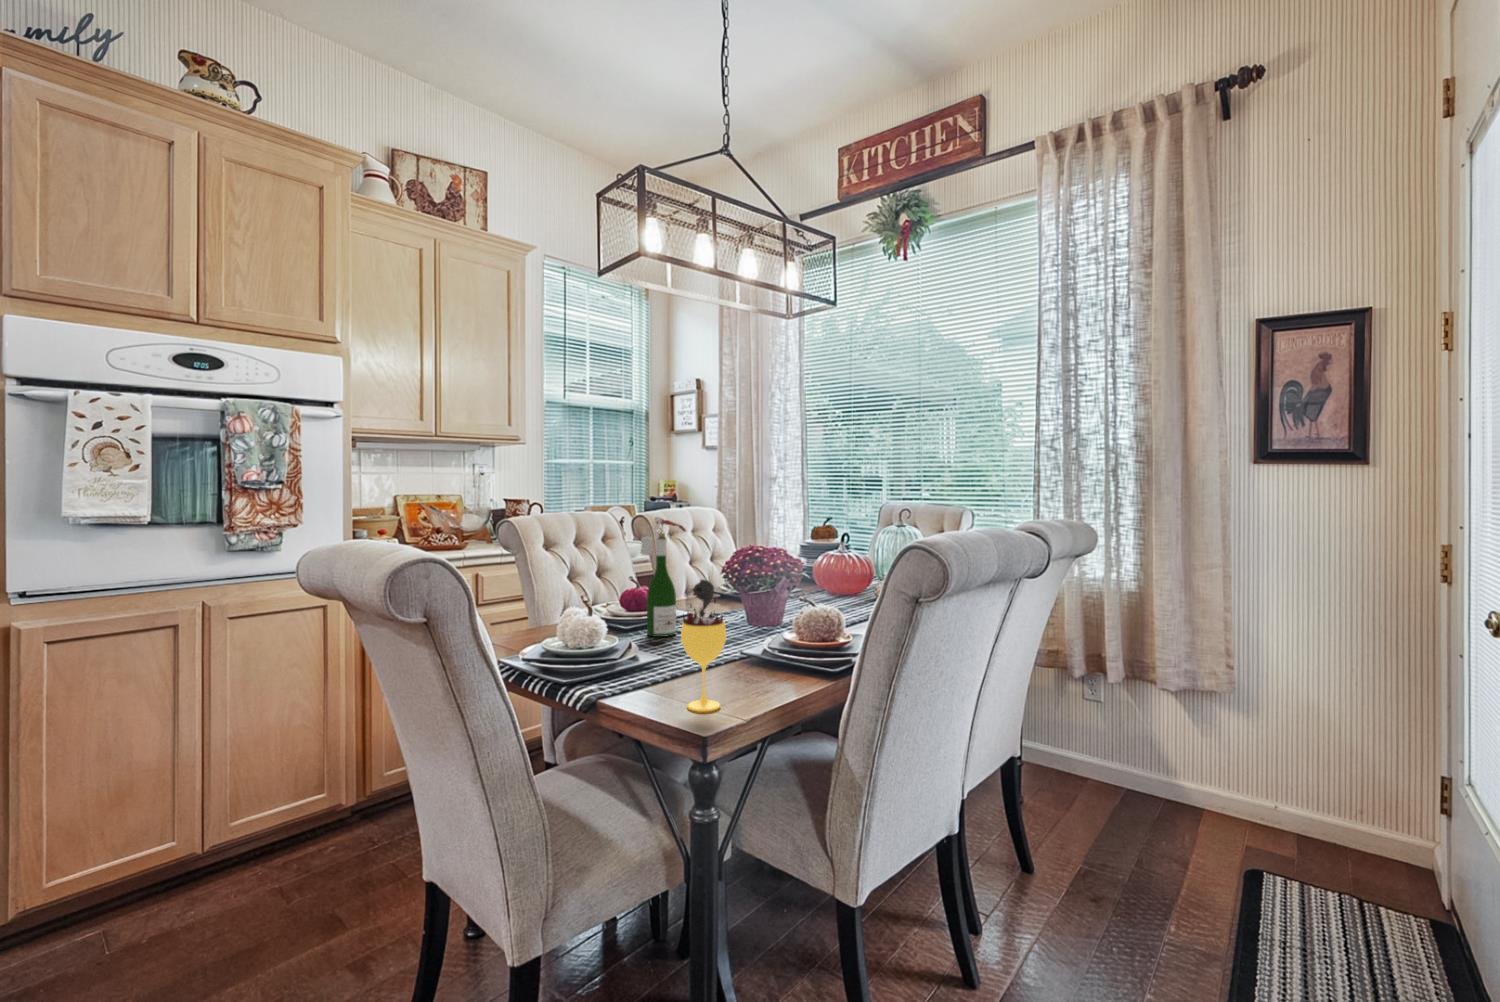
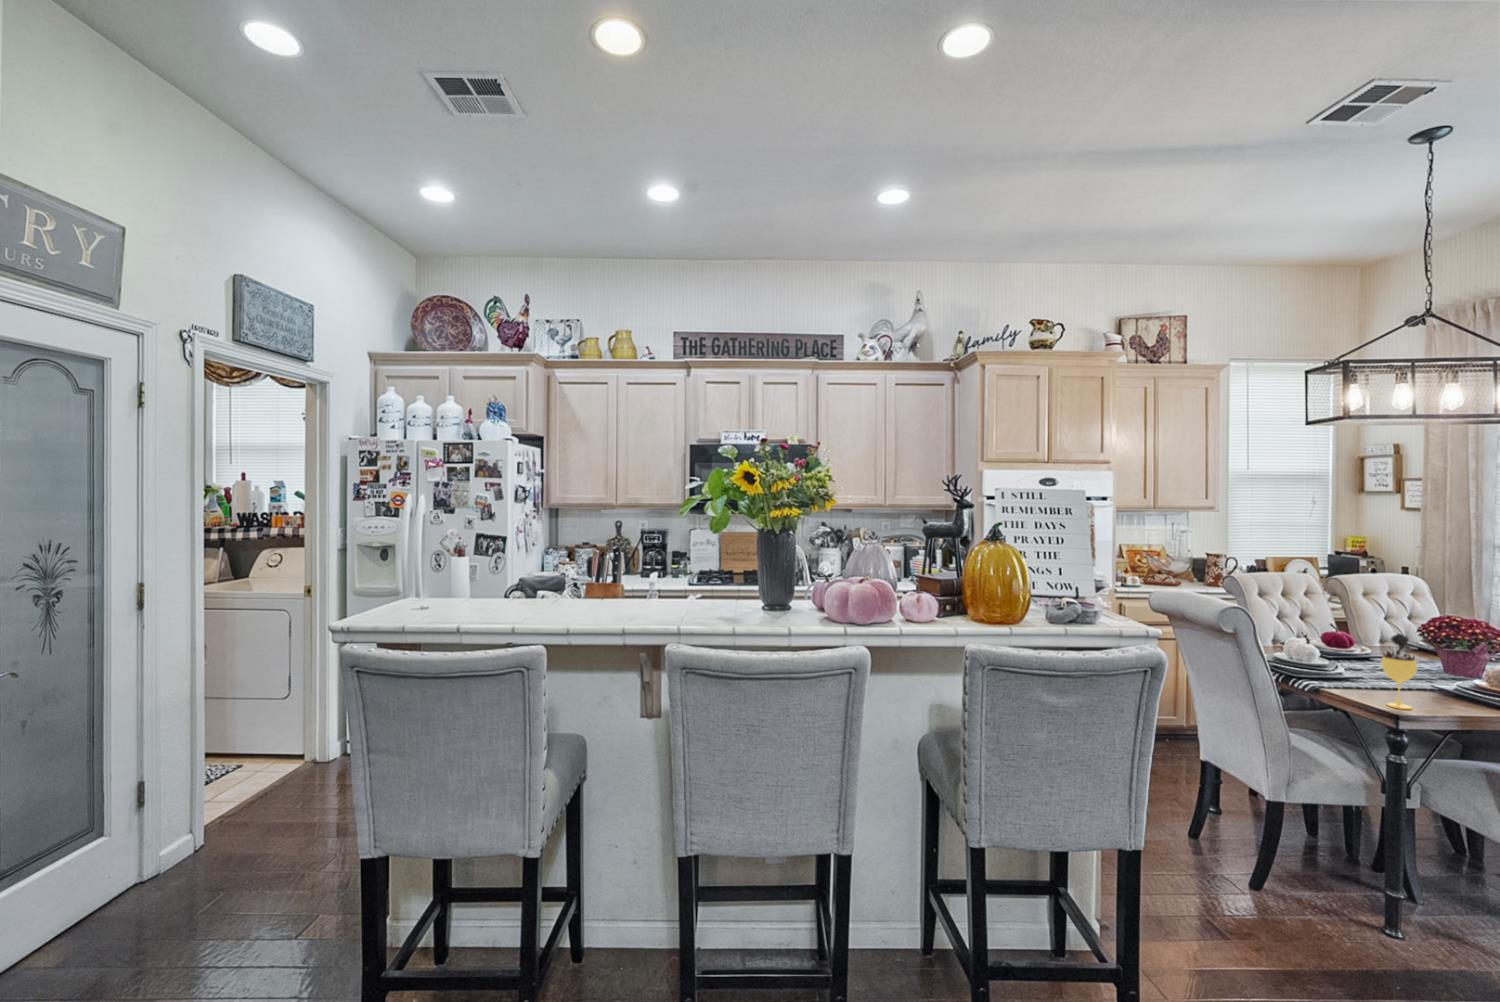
wine bottle: present [641,517,686,637] -> none [1343,587,1384,668]

